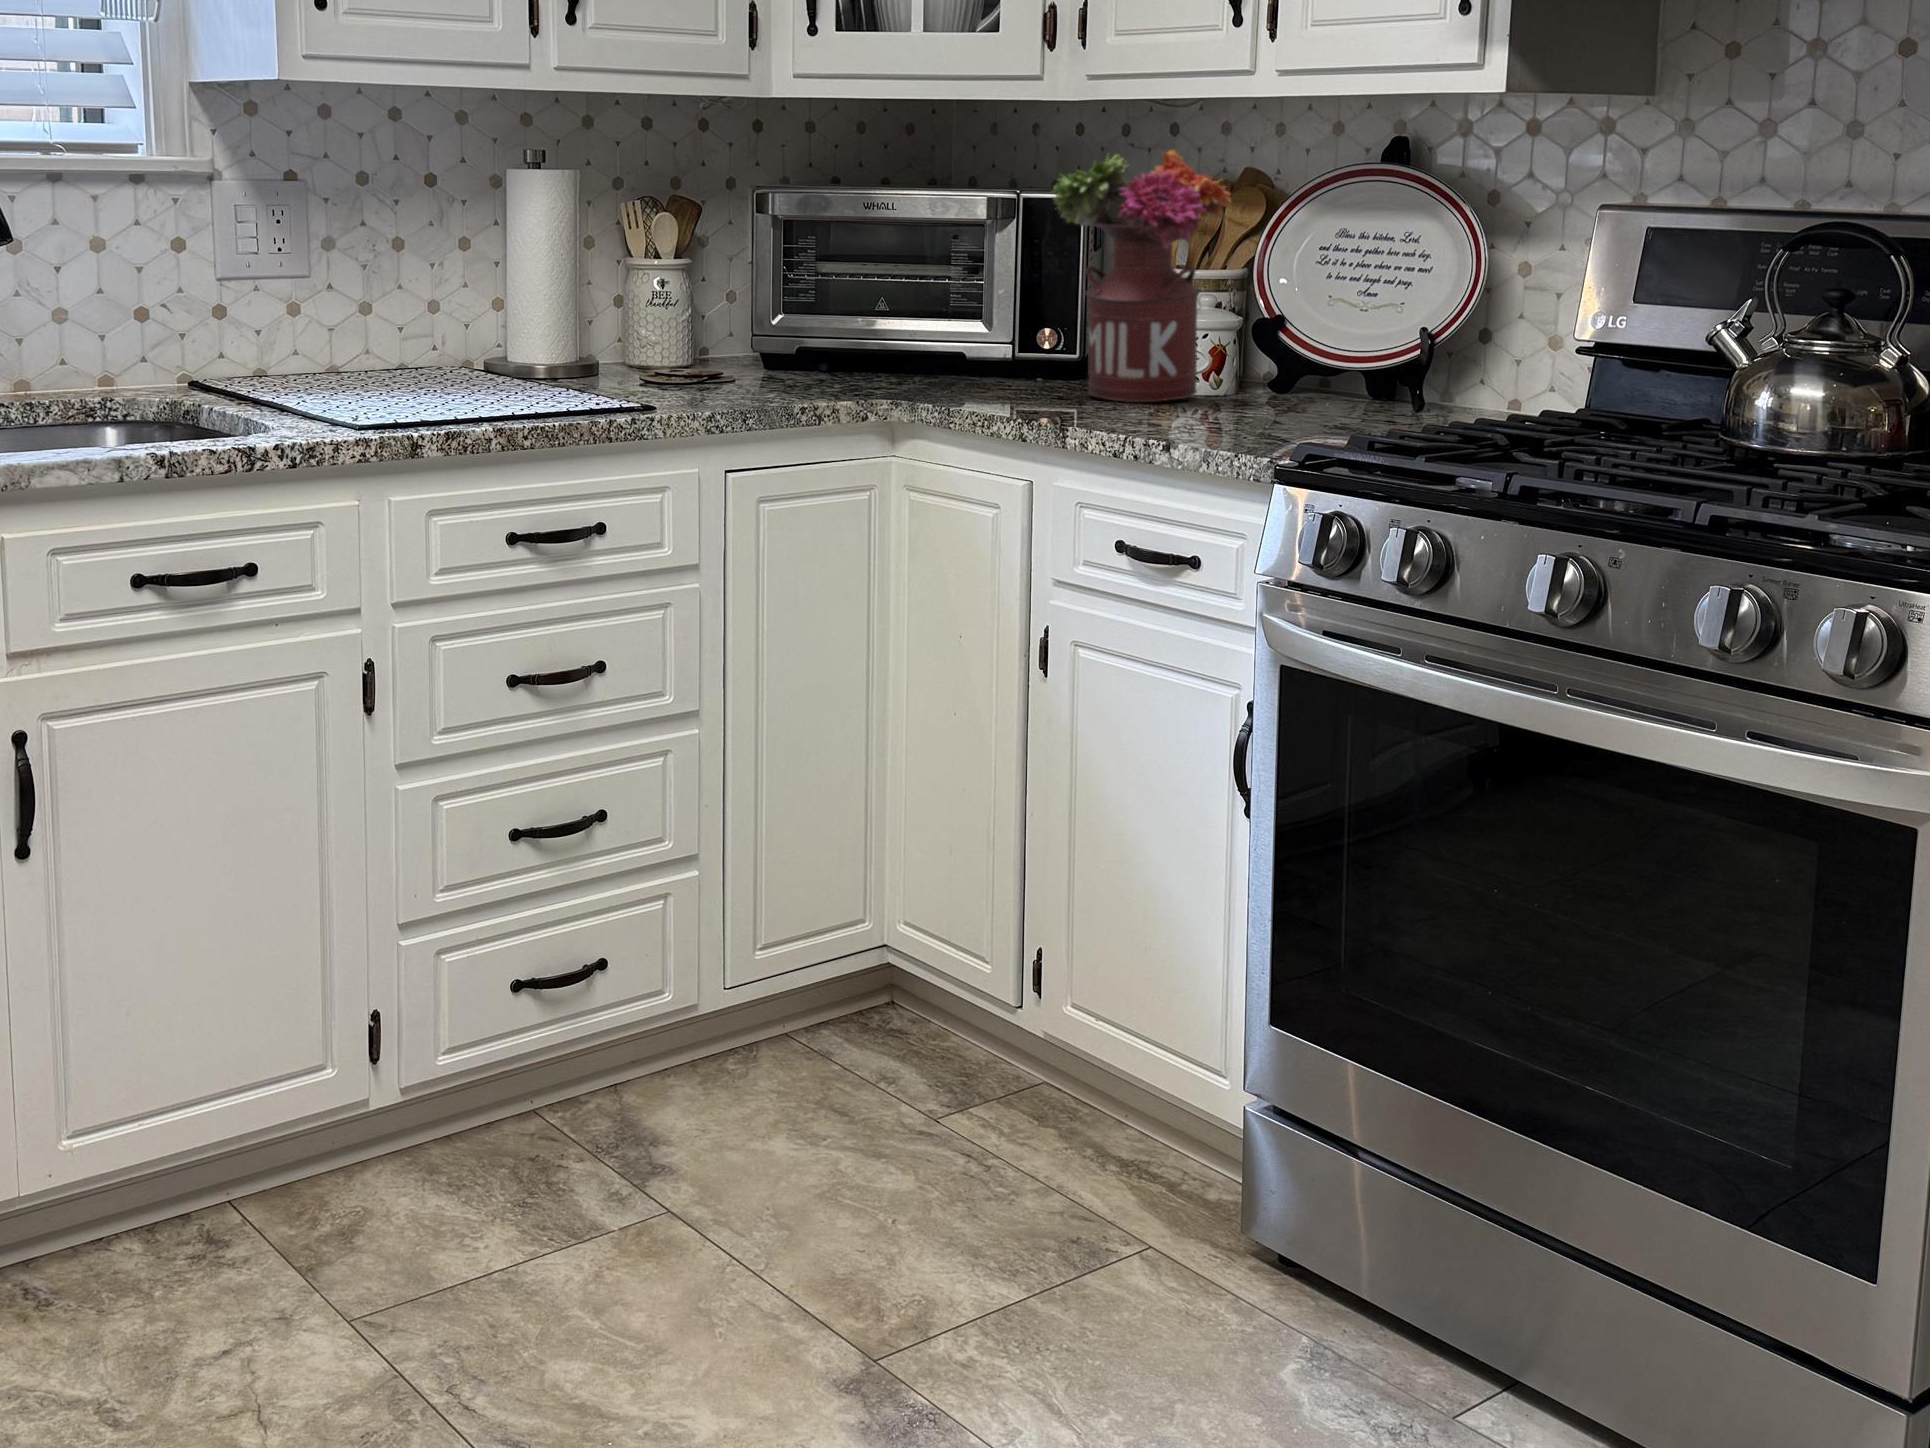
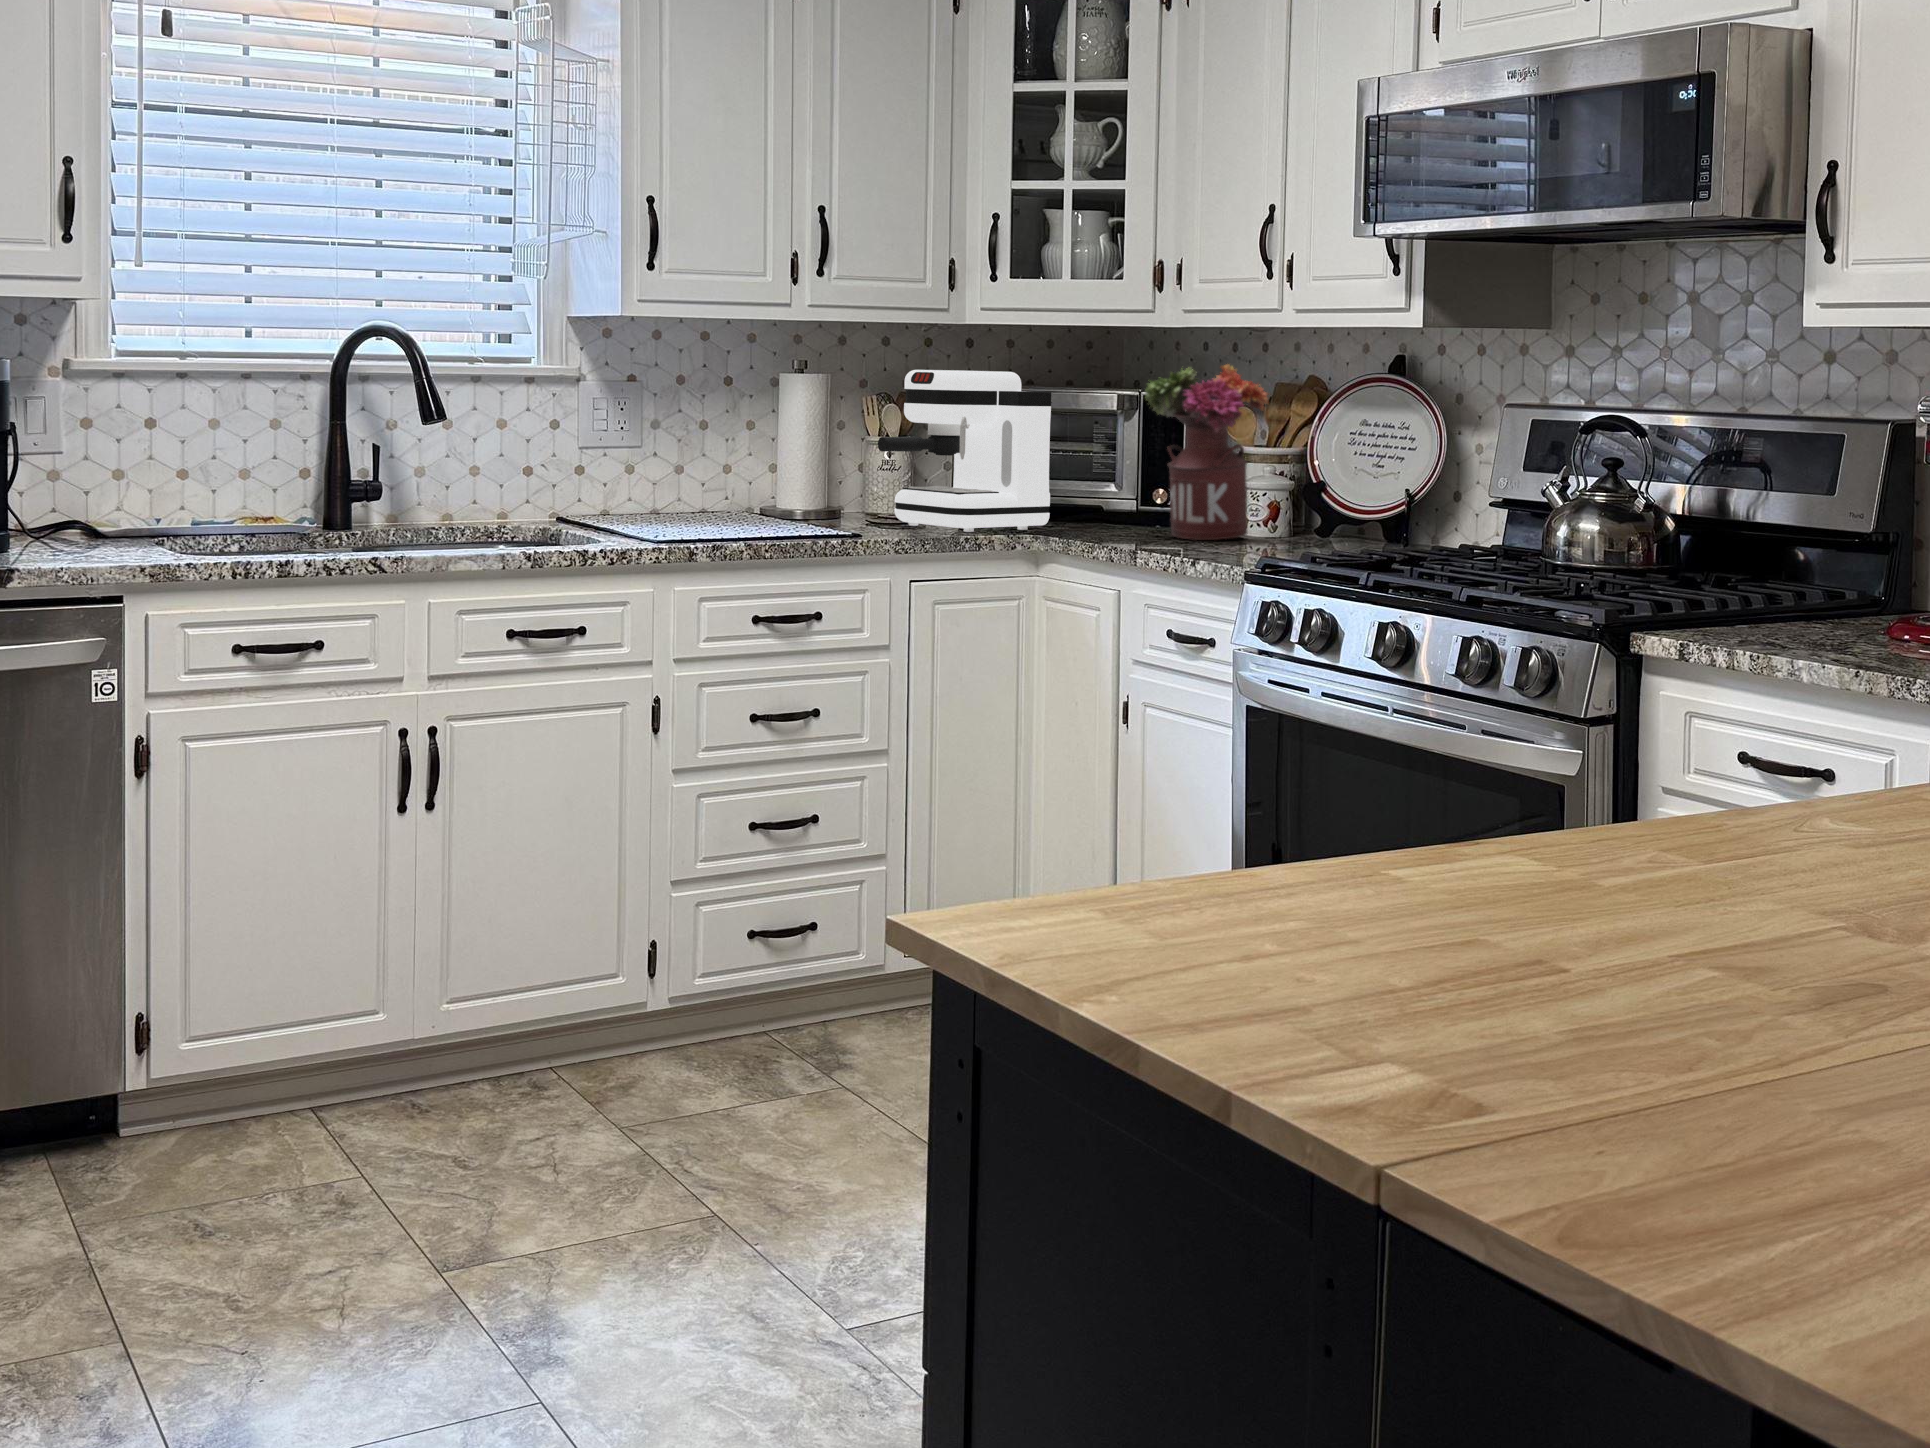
coffee maker: none [666,161,909,394] -> present [878,370,1051,532]

